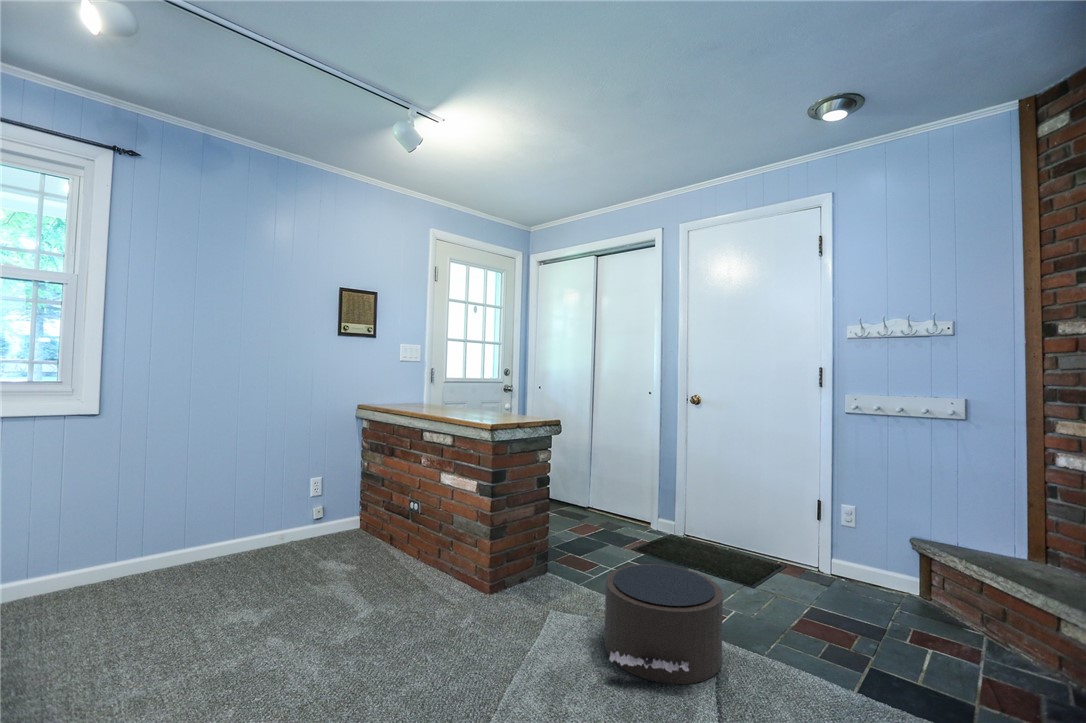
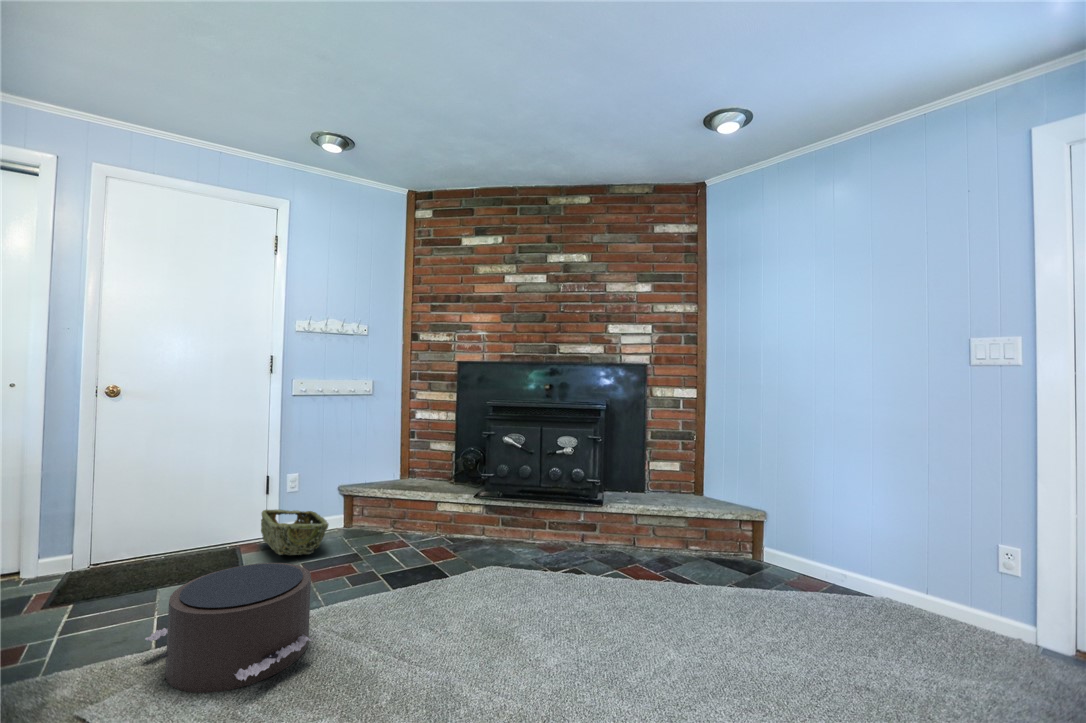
woven basket: none [790,537,872,605] -> present [261,510,328,555]

